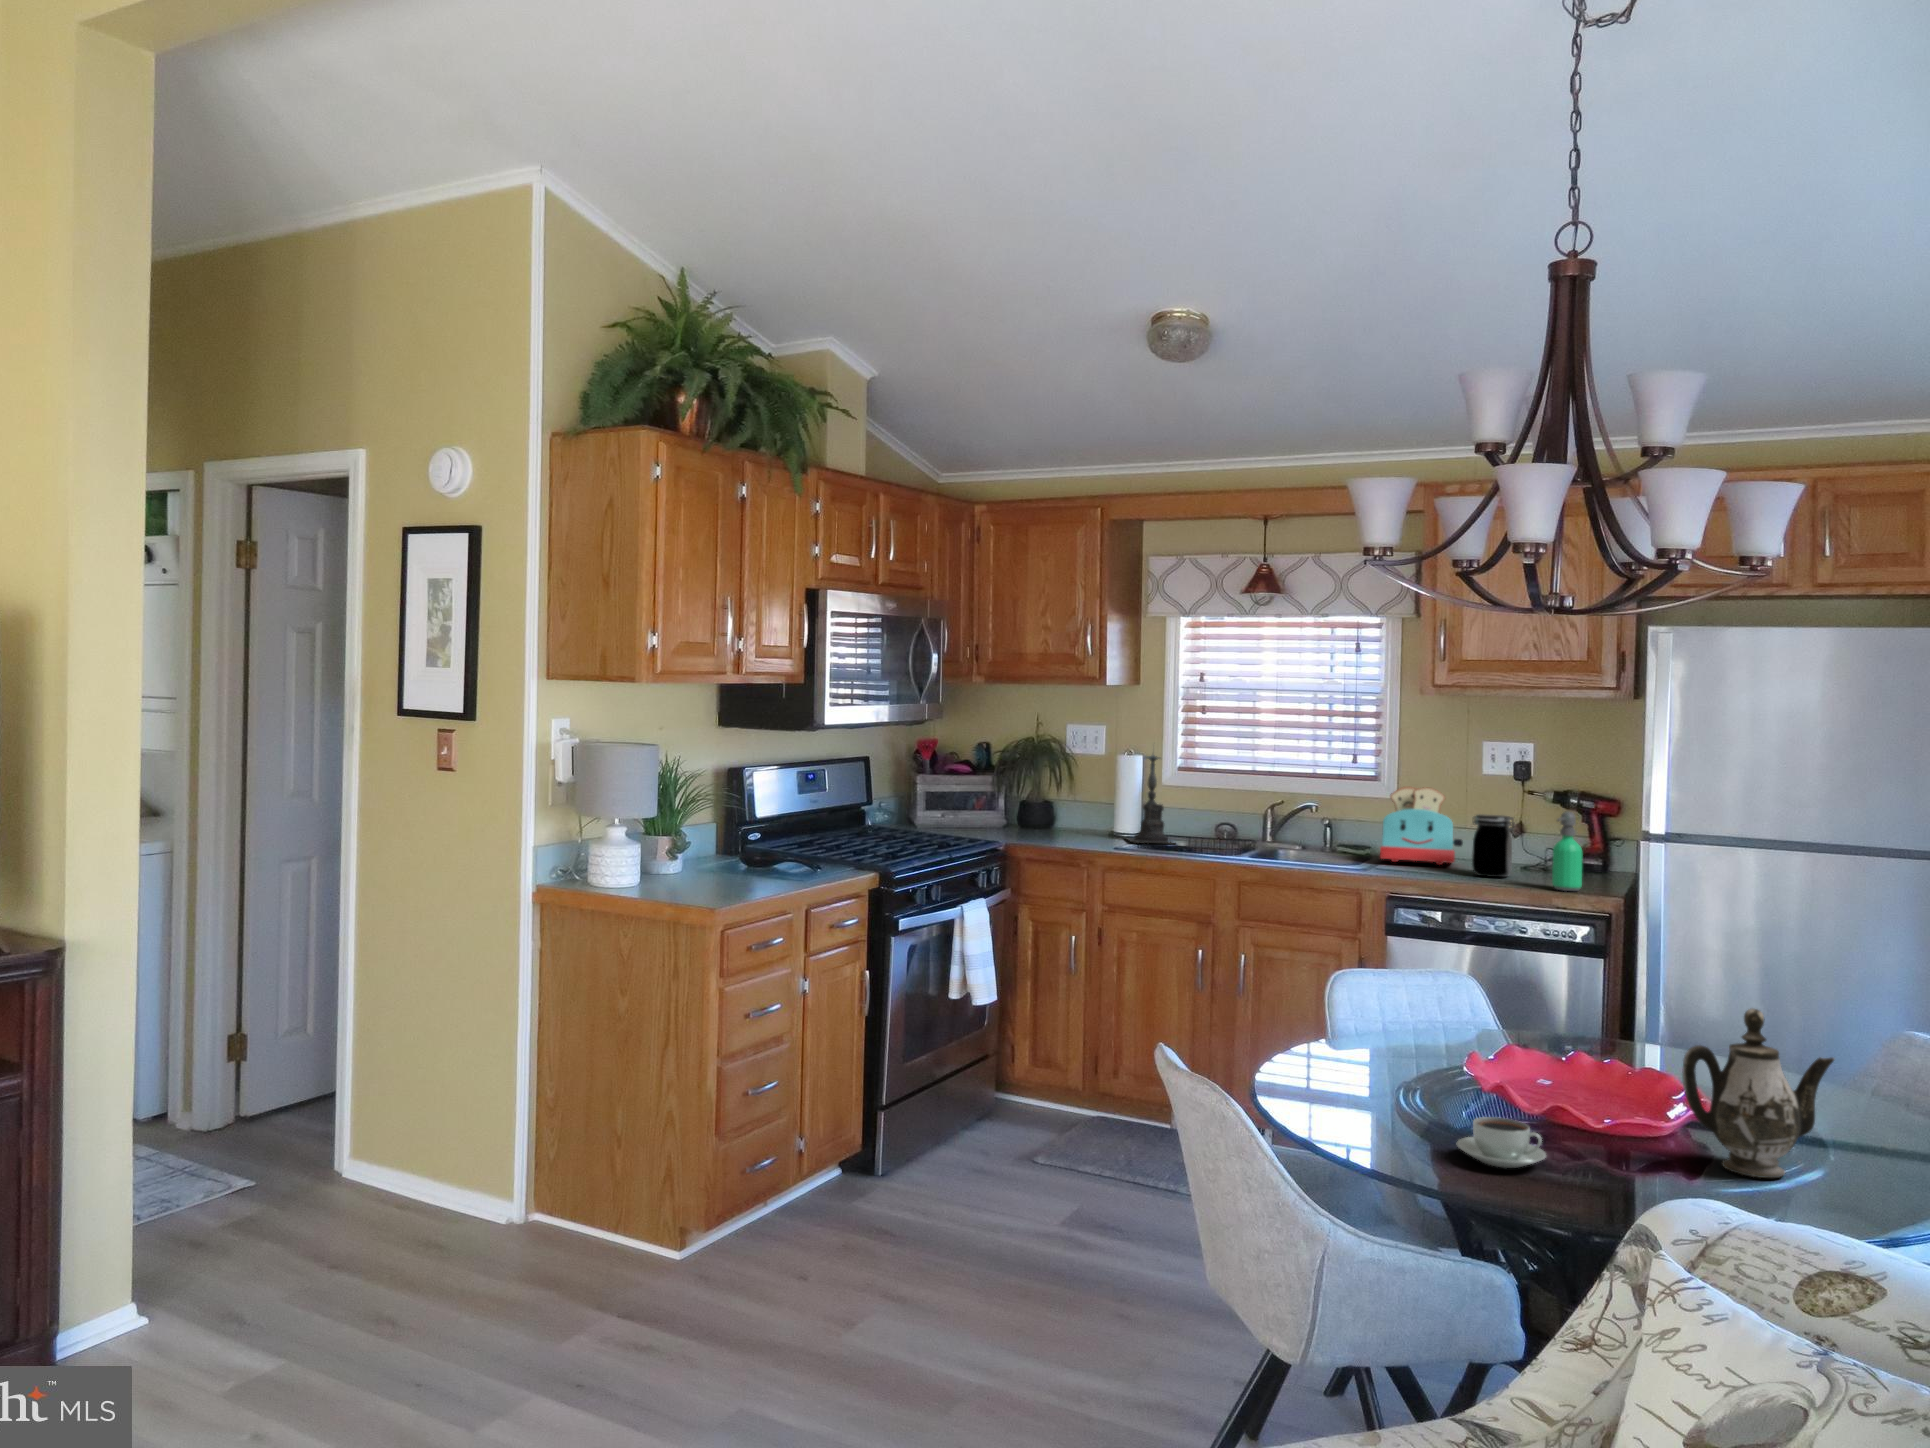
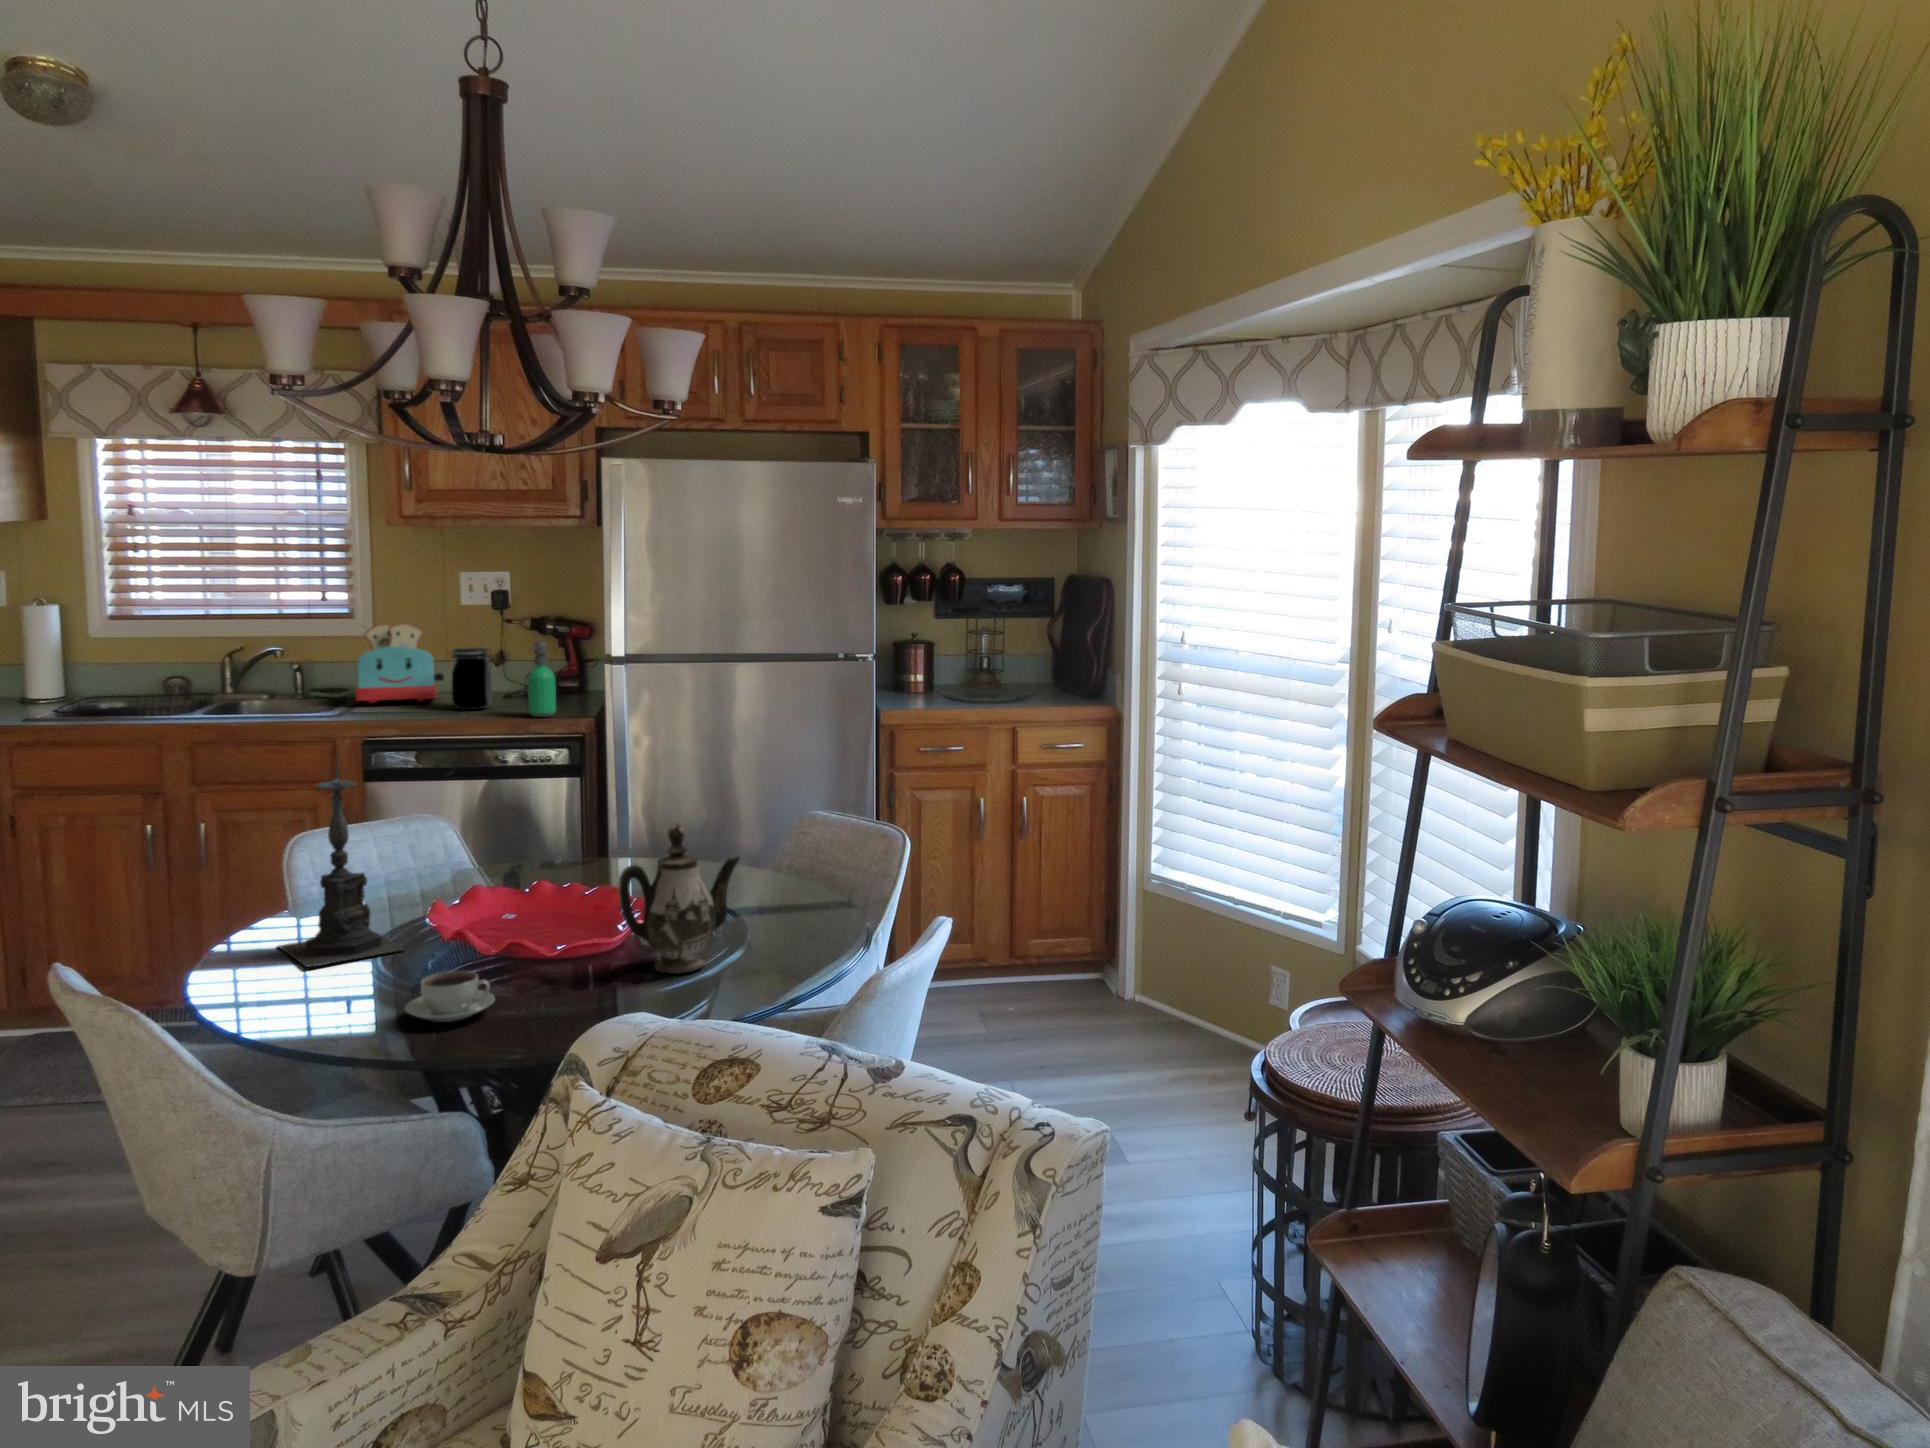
candle holder: present [1127,755,1173,843] -> present [279,759,403,967]

